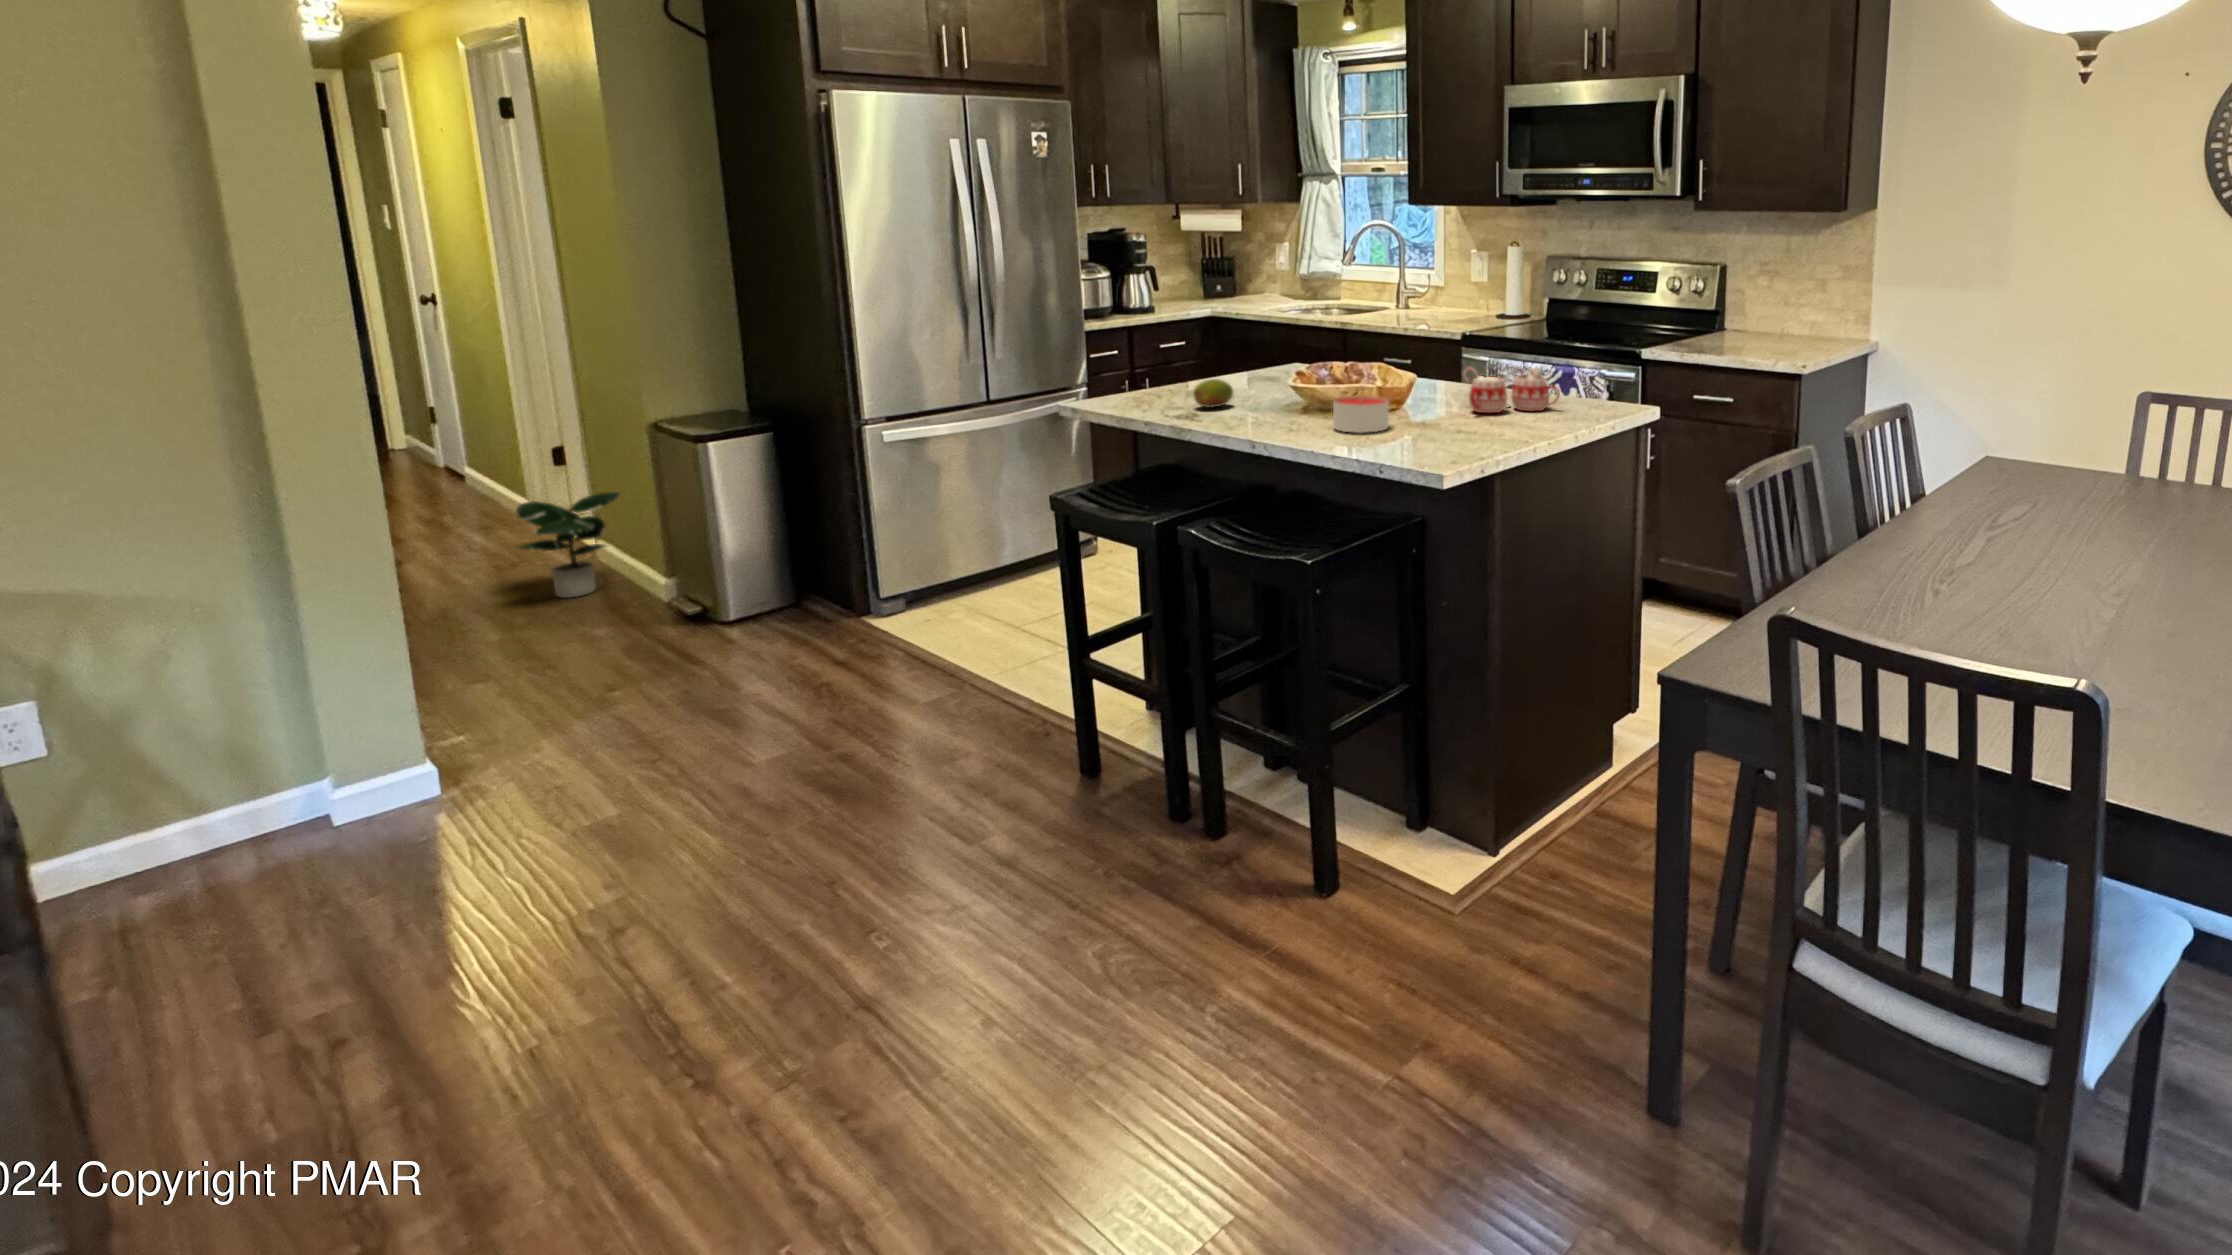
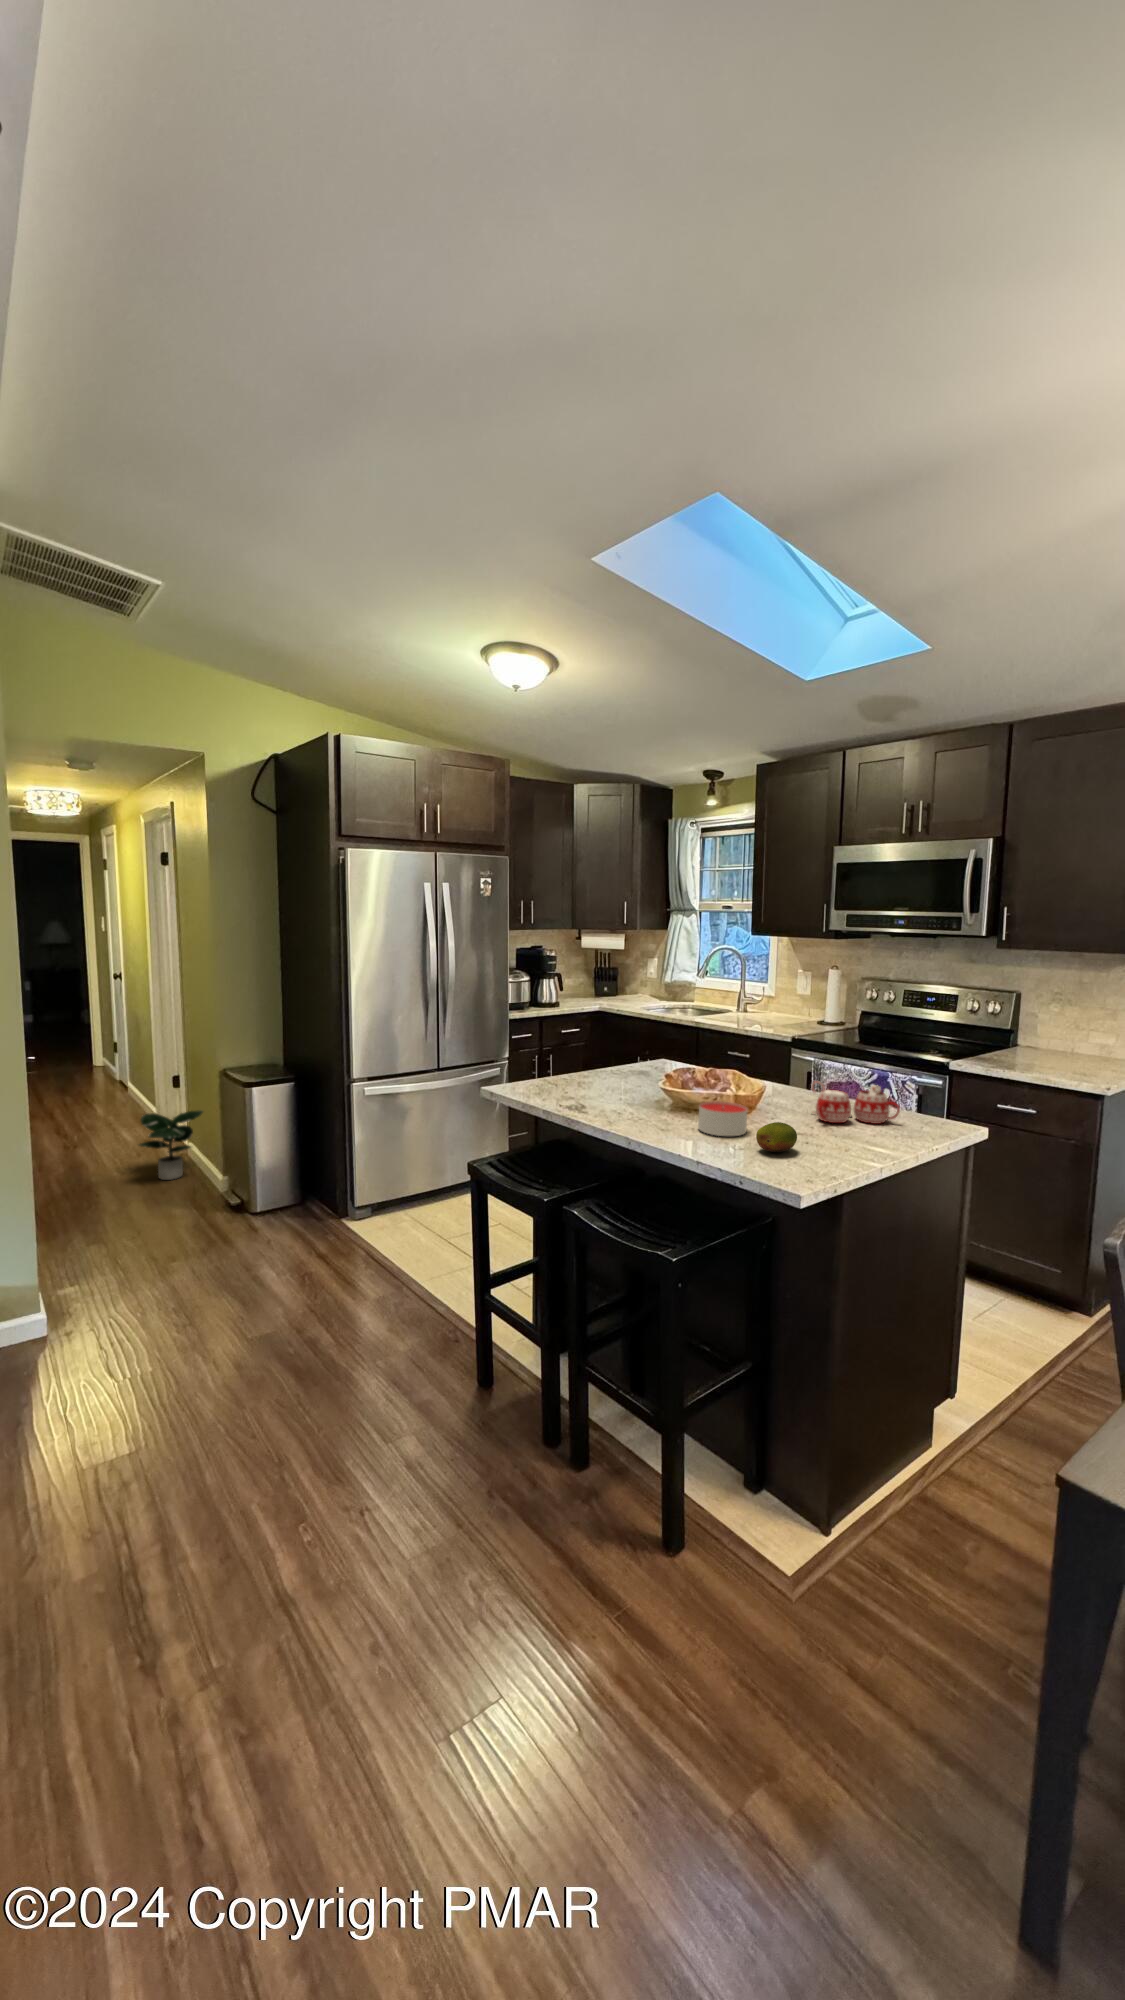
fruit: present [1193,379,1233,407] -> present [756,1122,797,1152]

